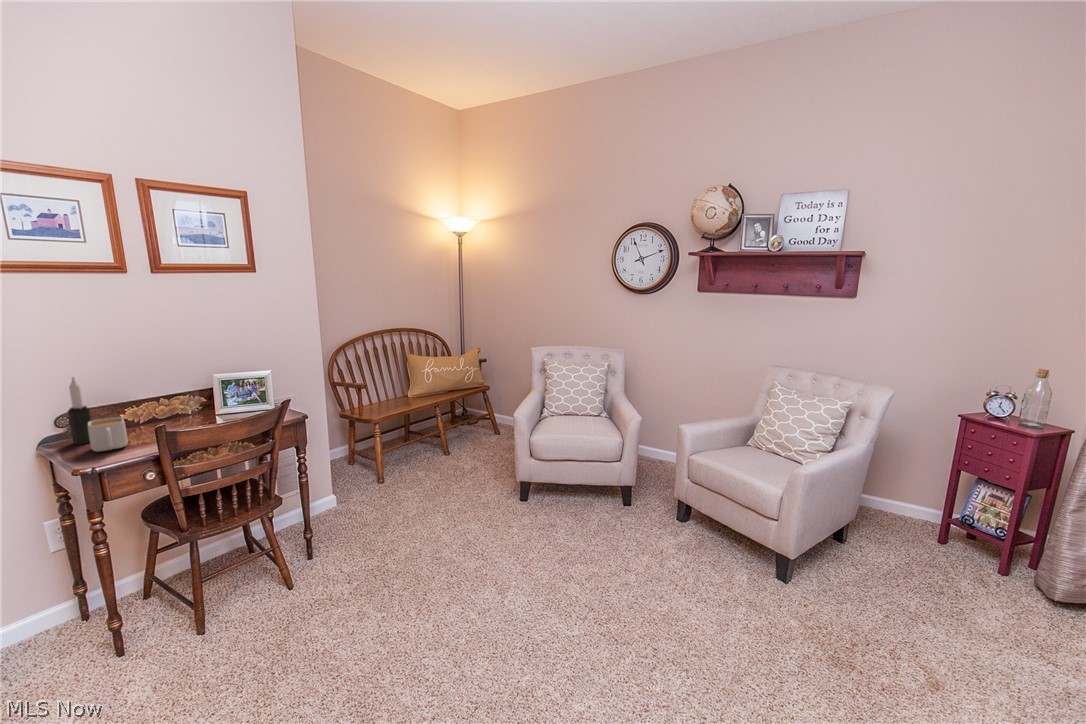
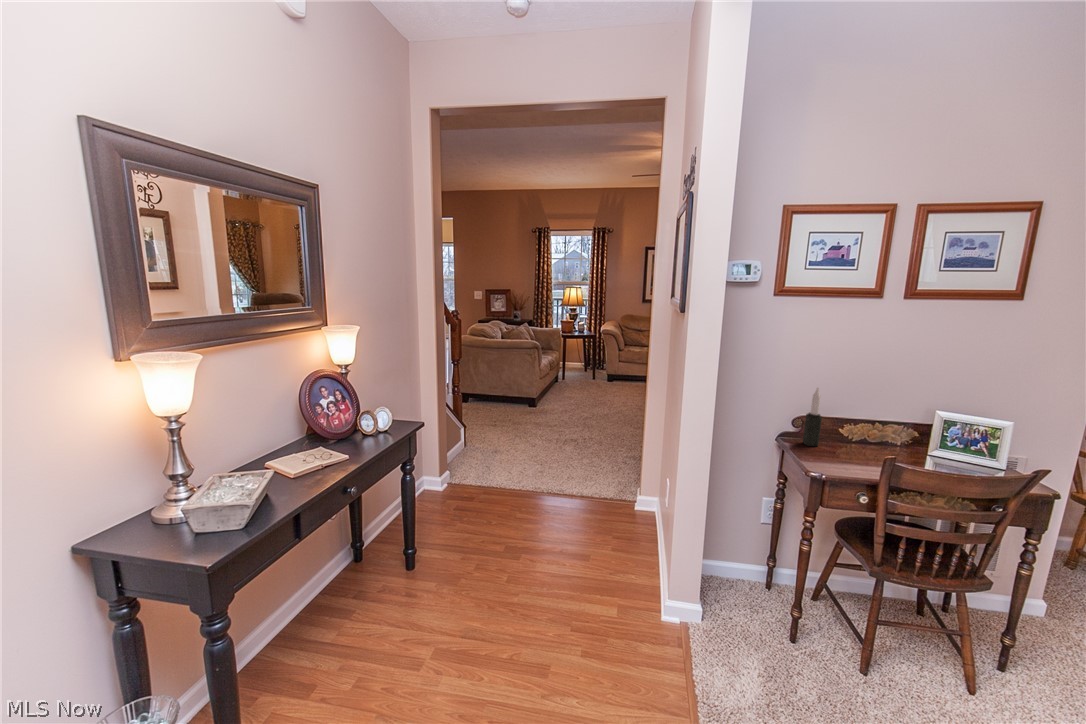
mug: present [88,417,128,452] -> none [818,429,850,461]

